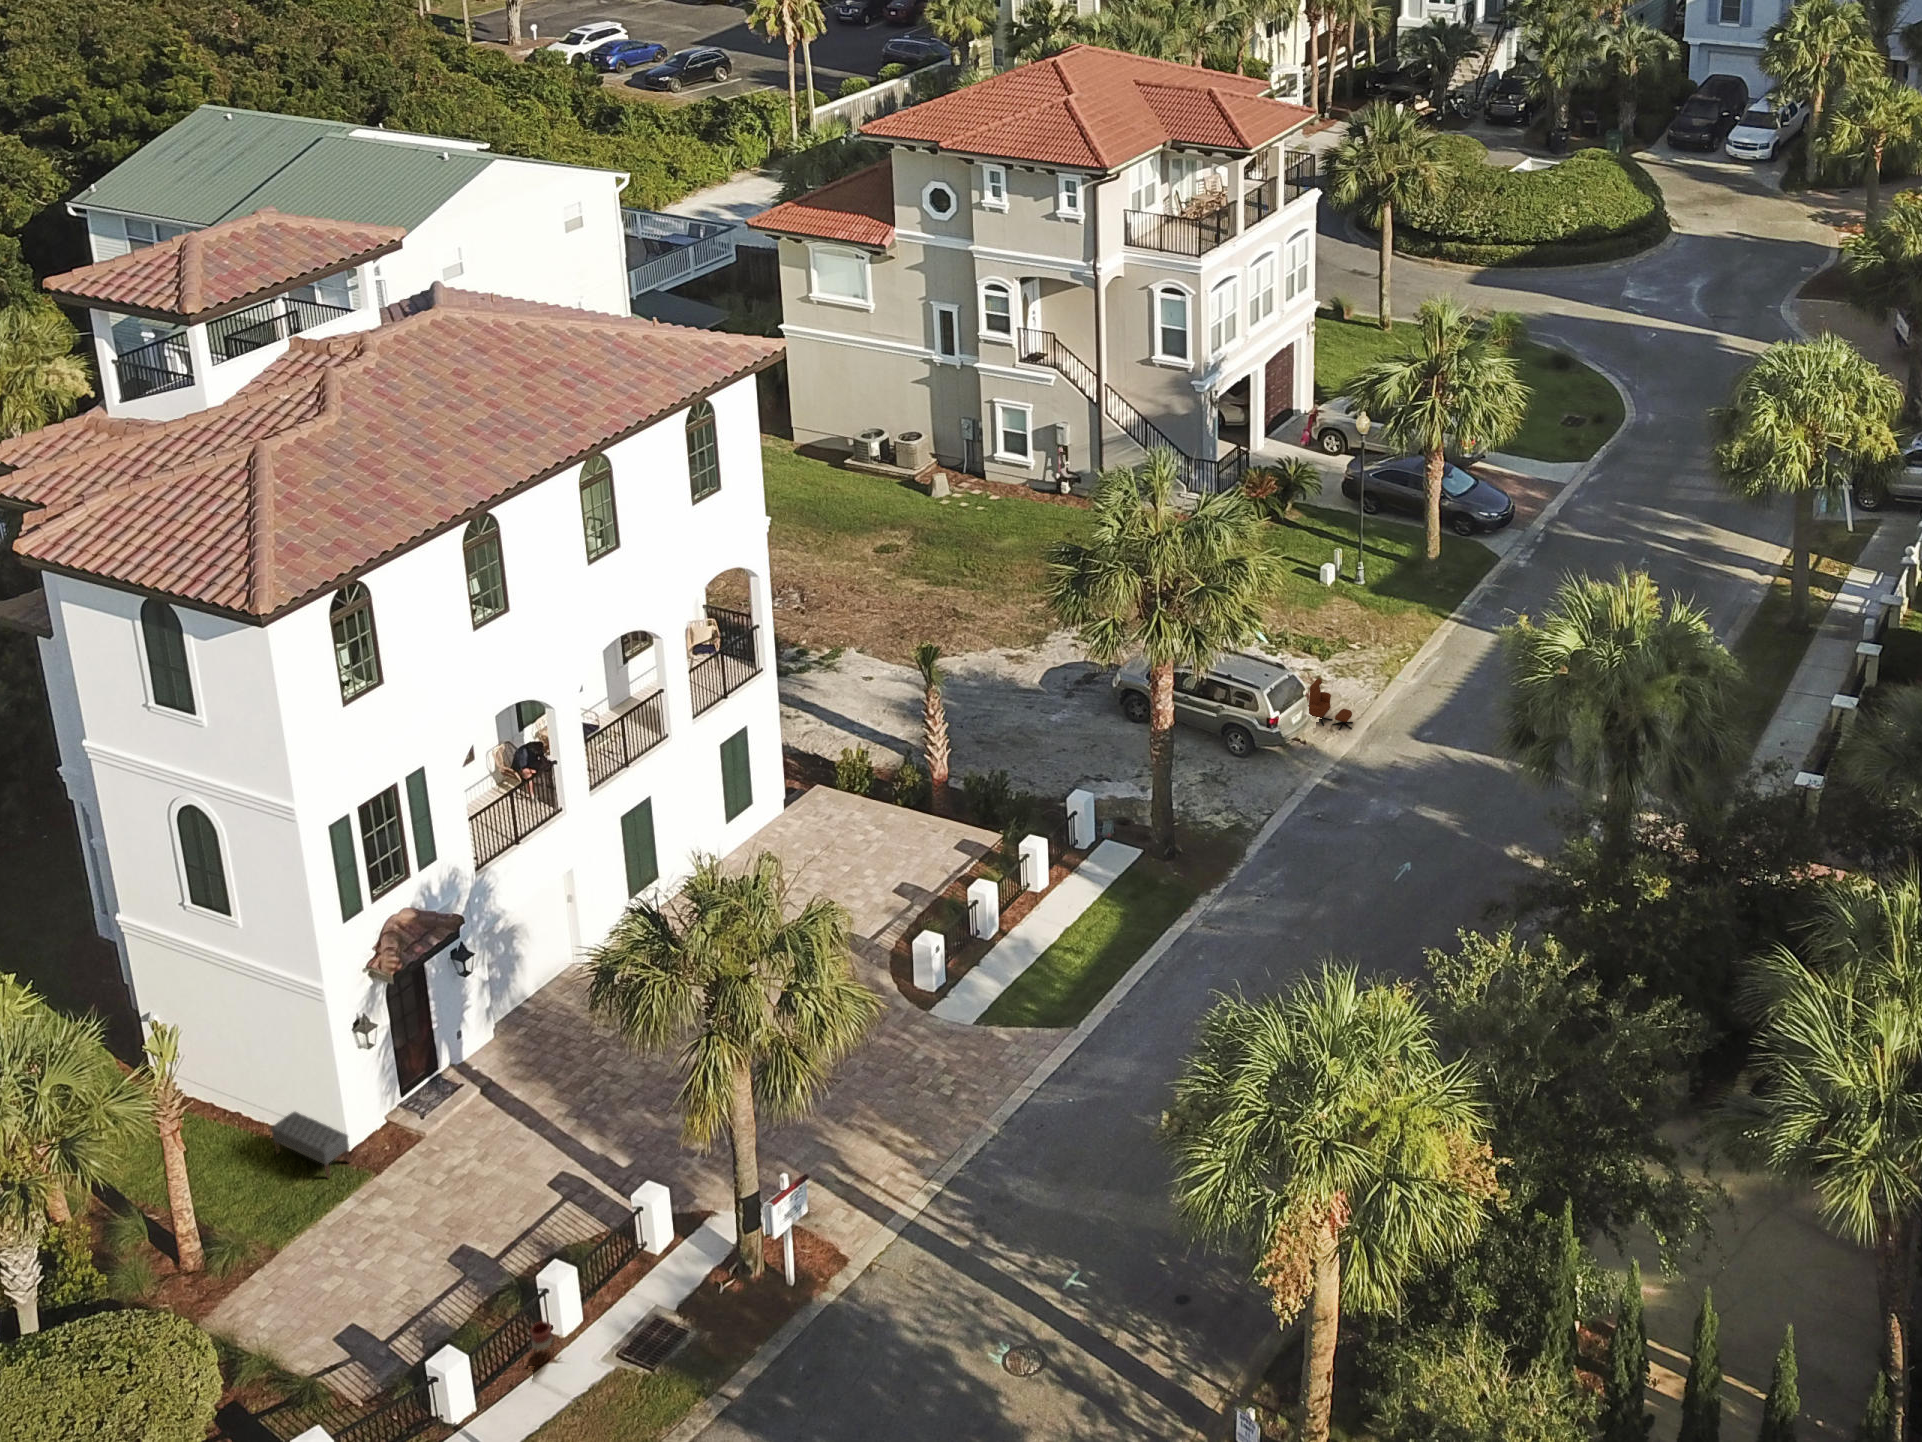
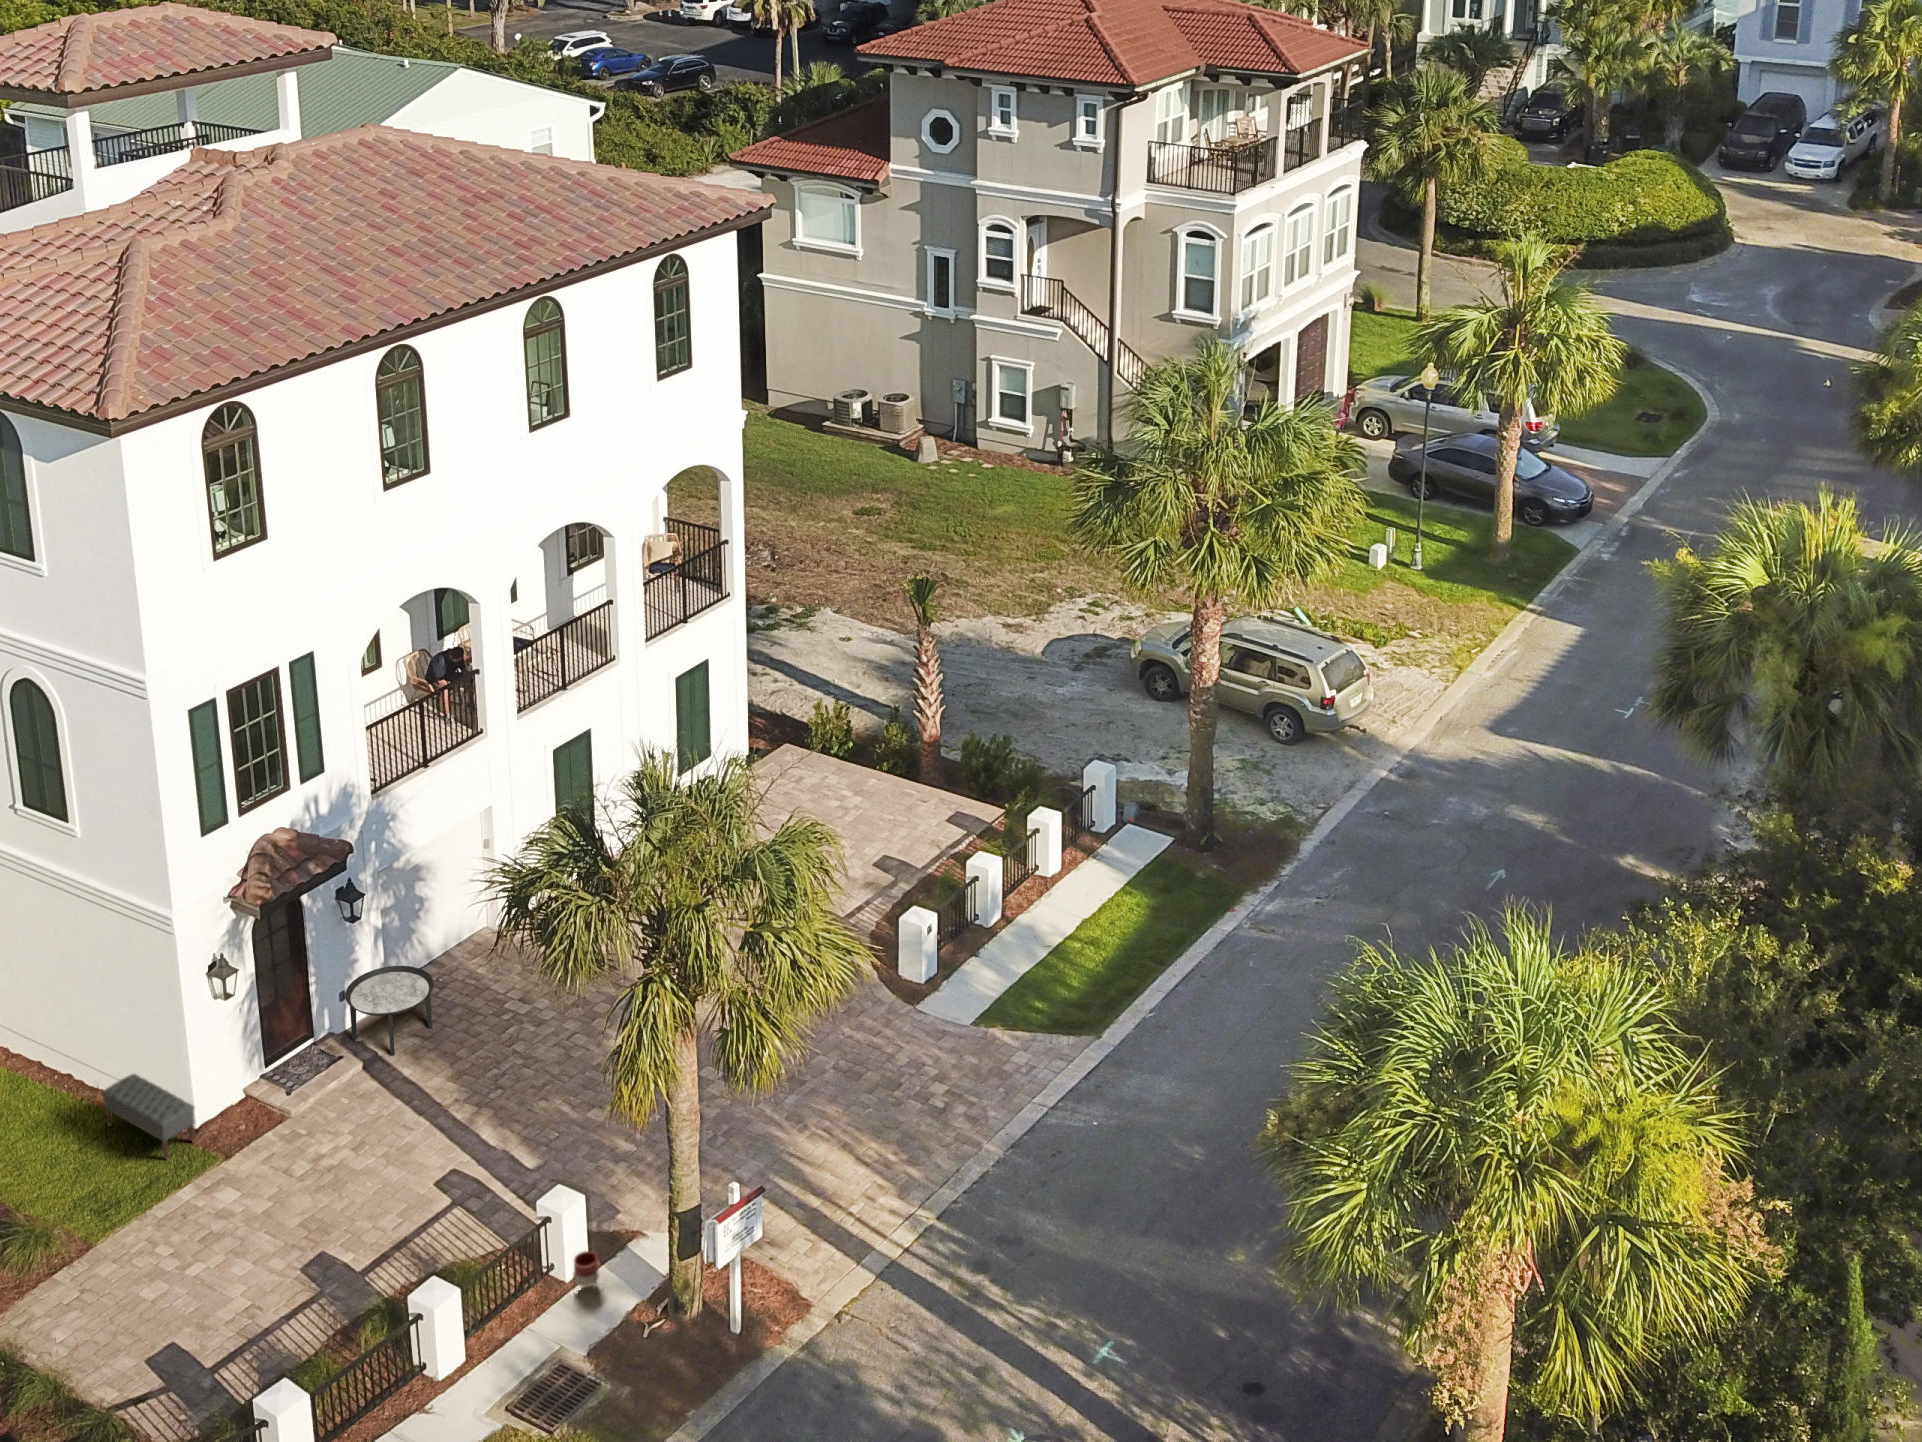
lounge chair: present [1308,678,1353,730] -> none [1364,656,1417,718]
round table: none [462,1006,535,1080] -> present [345,966,434,1055]
planter: present [531,1321,553,1350] -> present [573,1251,599,1287]

